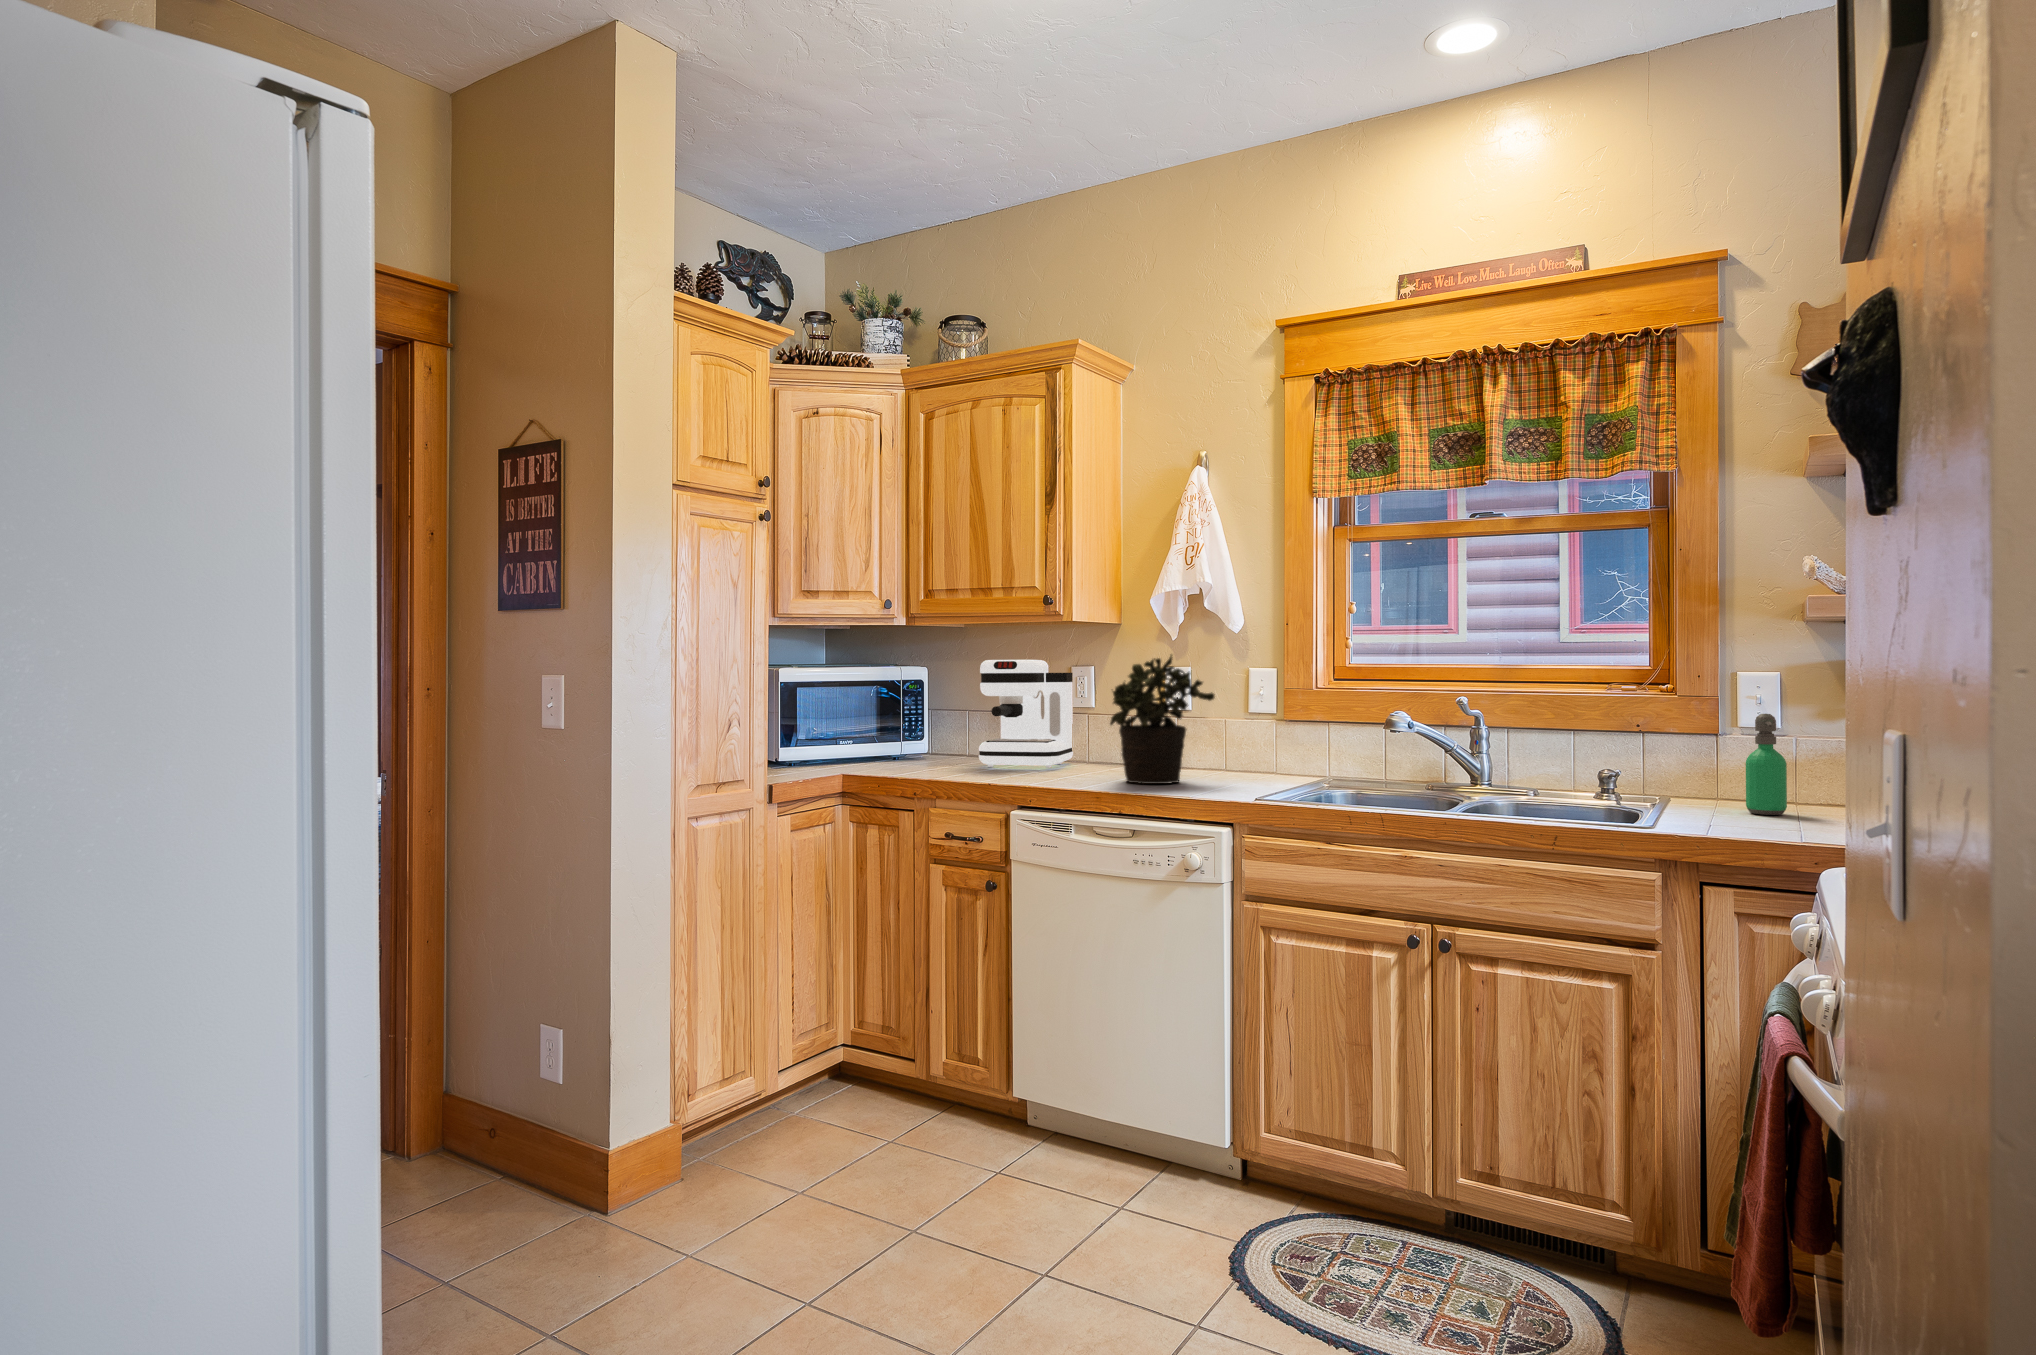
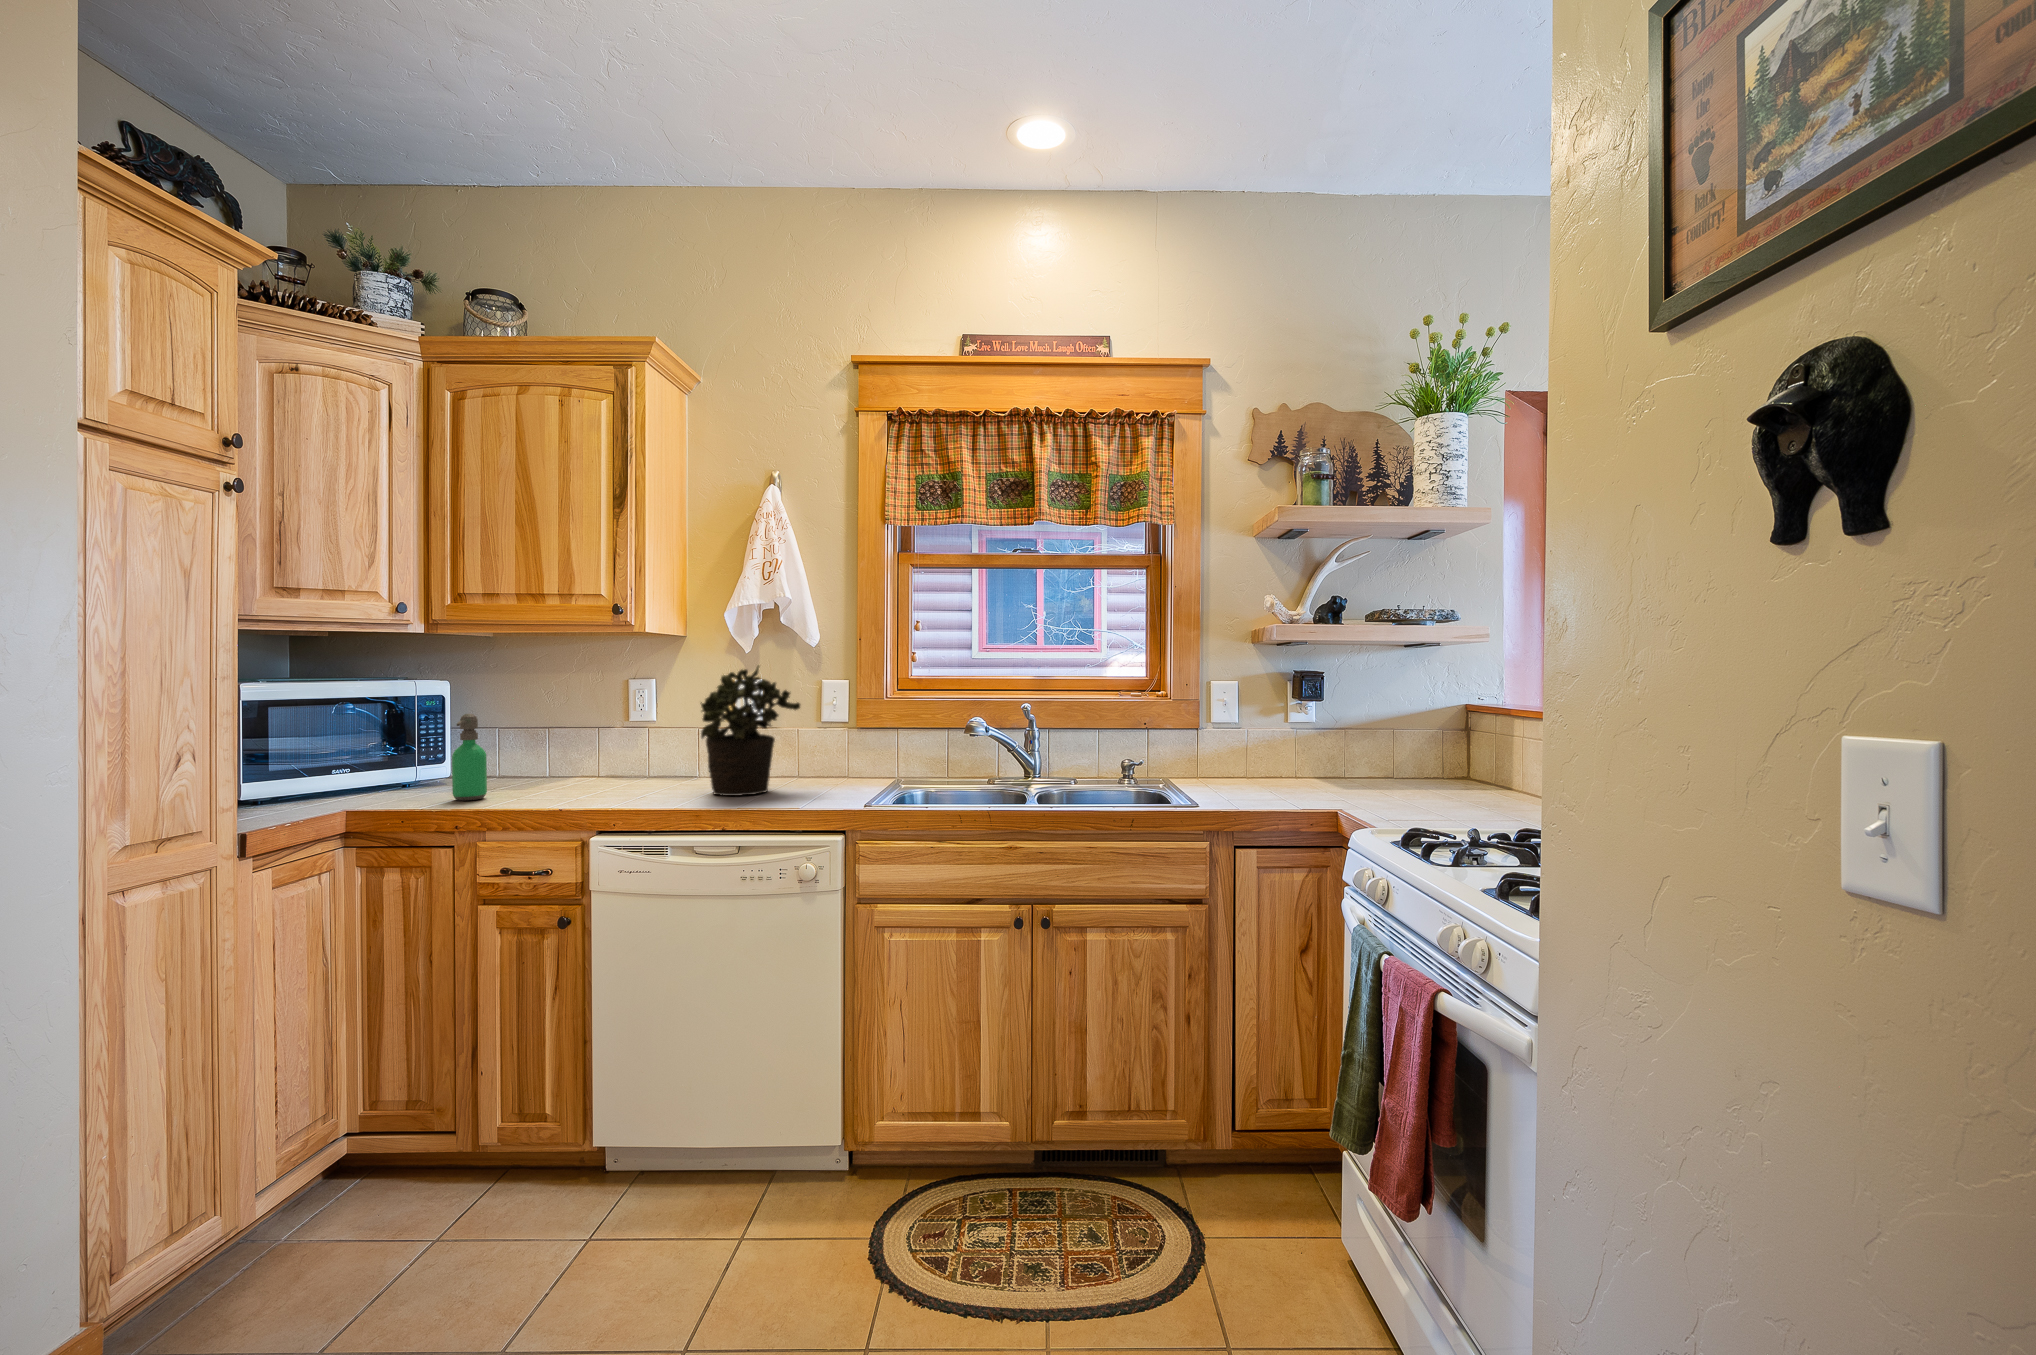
coffee maker: present [979,660,1073,768] -> none [527,669,631,785]
soap dispenser: present [1746,714,1787,815] -> present [452,714,487,800]

